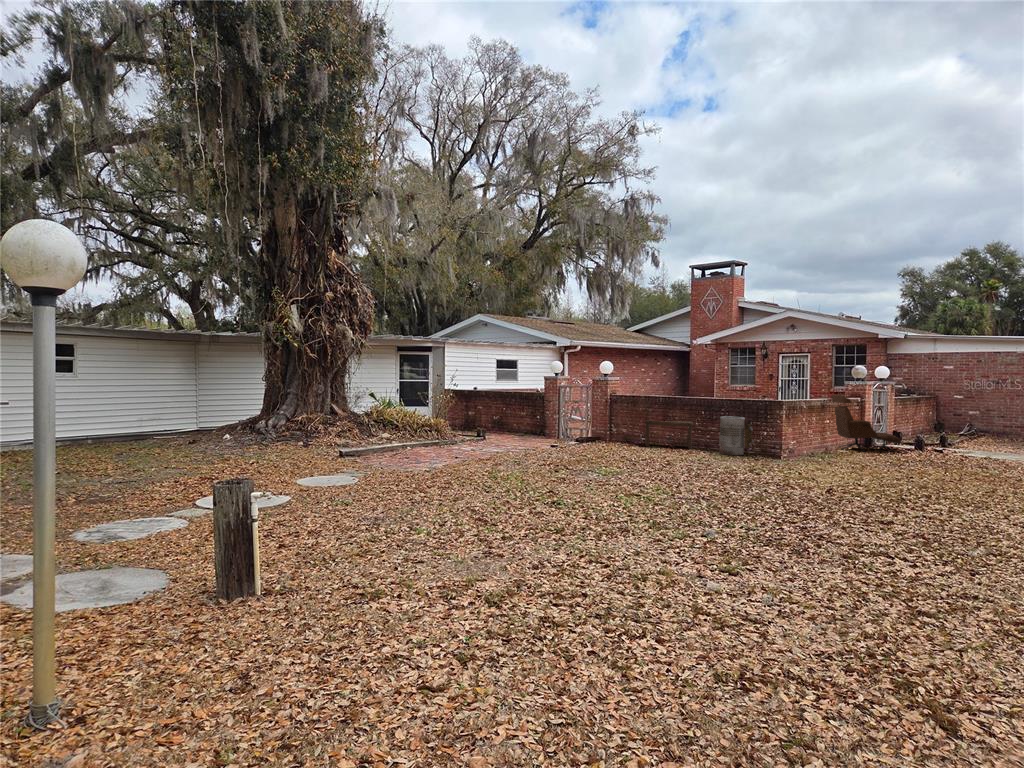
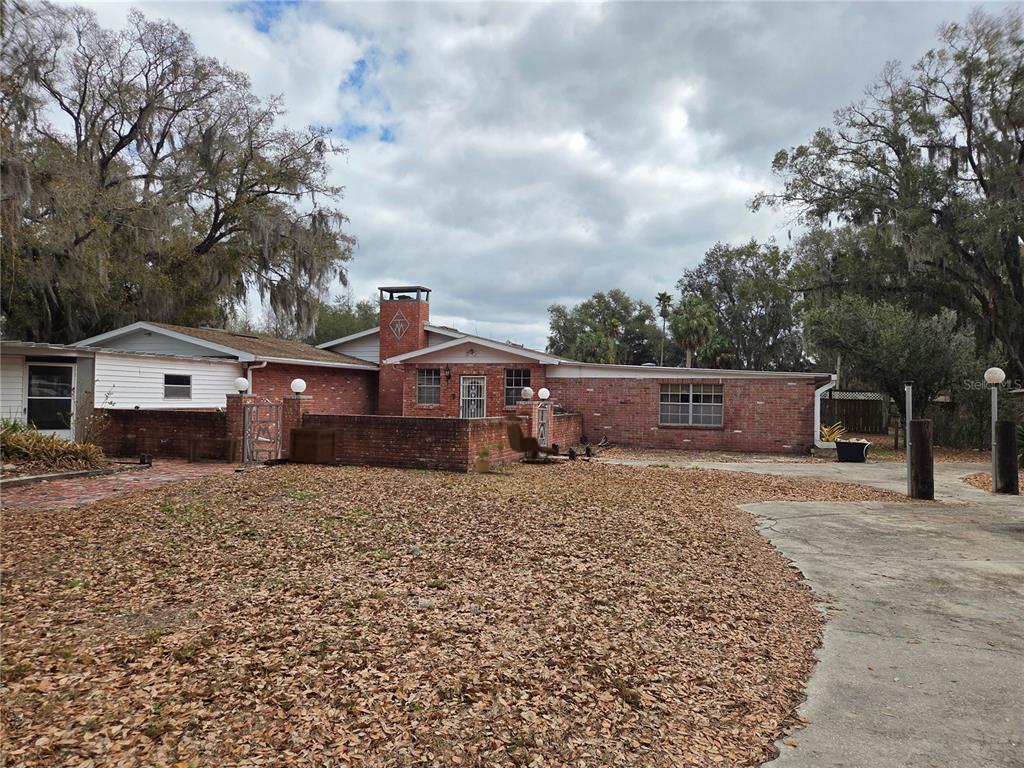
wooden crate: none [599,407,644,443] -> present [289,427,338,464]
trash can: present [719,416,754,455] -> none [411,435,443,471]
bench: present [645,420,693,449] -> present [187,438,239,464]
potted plant: none [791,429,827,459] -> present [475,445,504,472]

